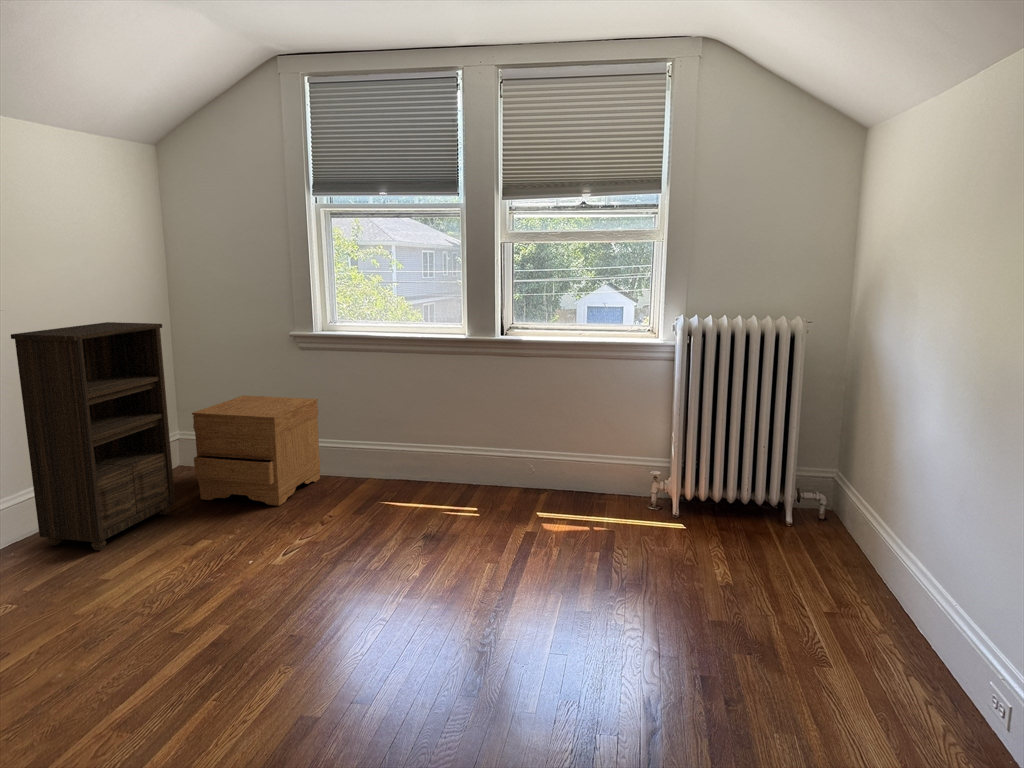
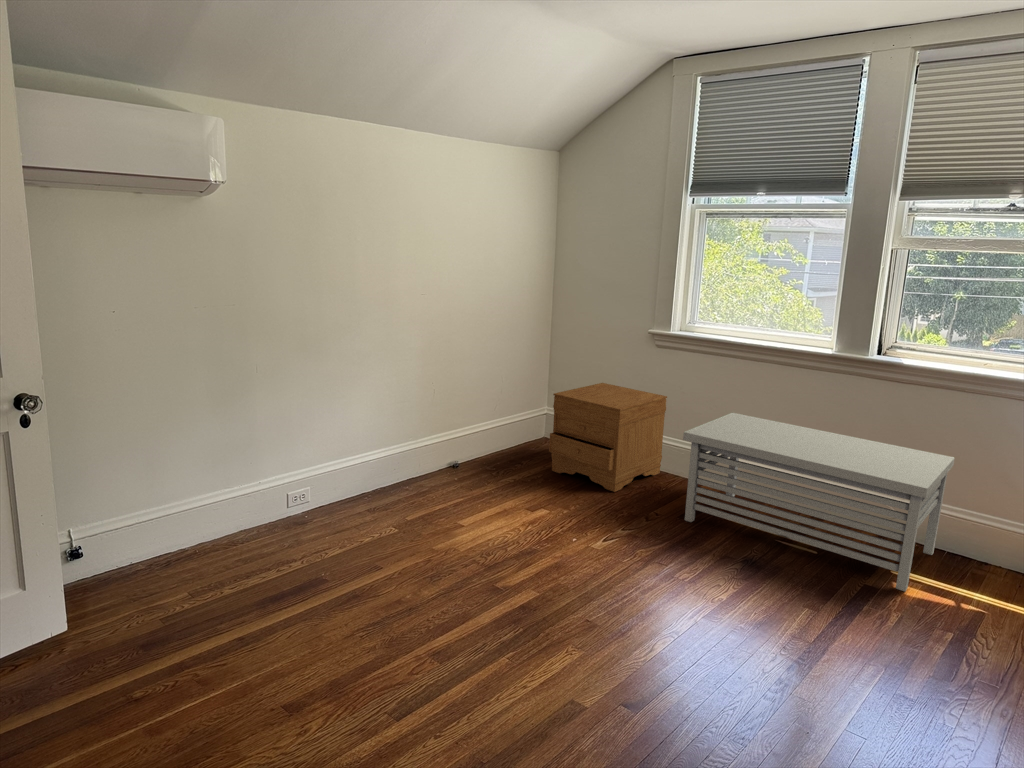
bookshelf: present [11,322,175,550] -> none [425,308,537,498]
storage bench: none [347,405,571,530] -> present [683,413,955,591]

